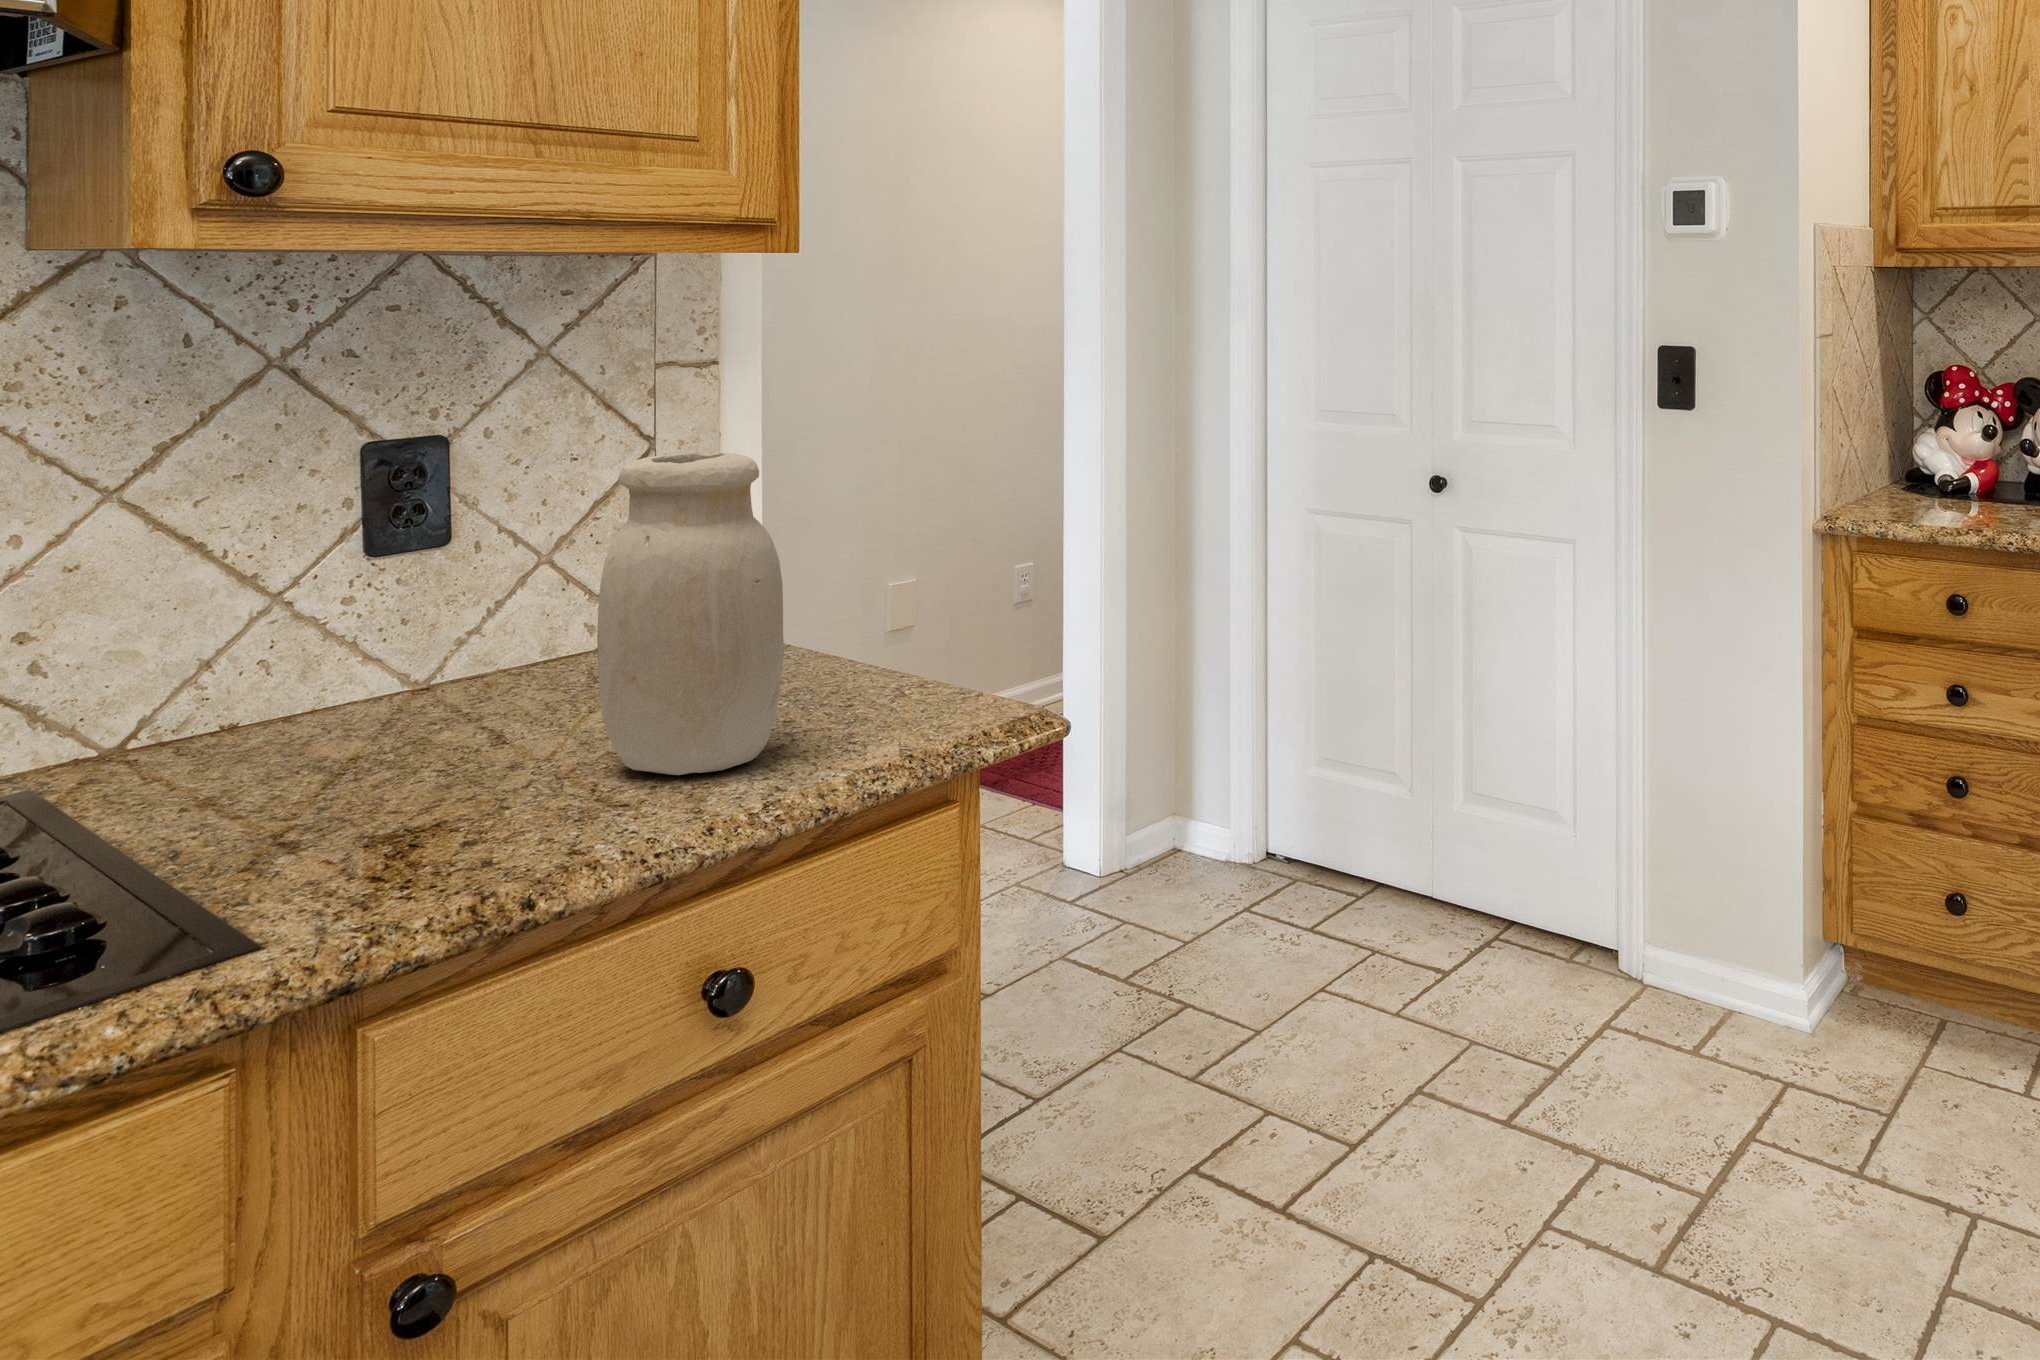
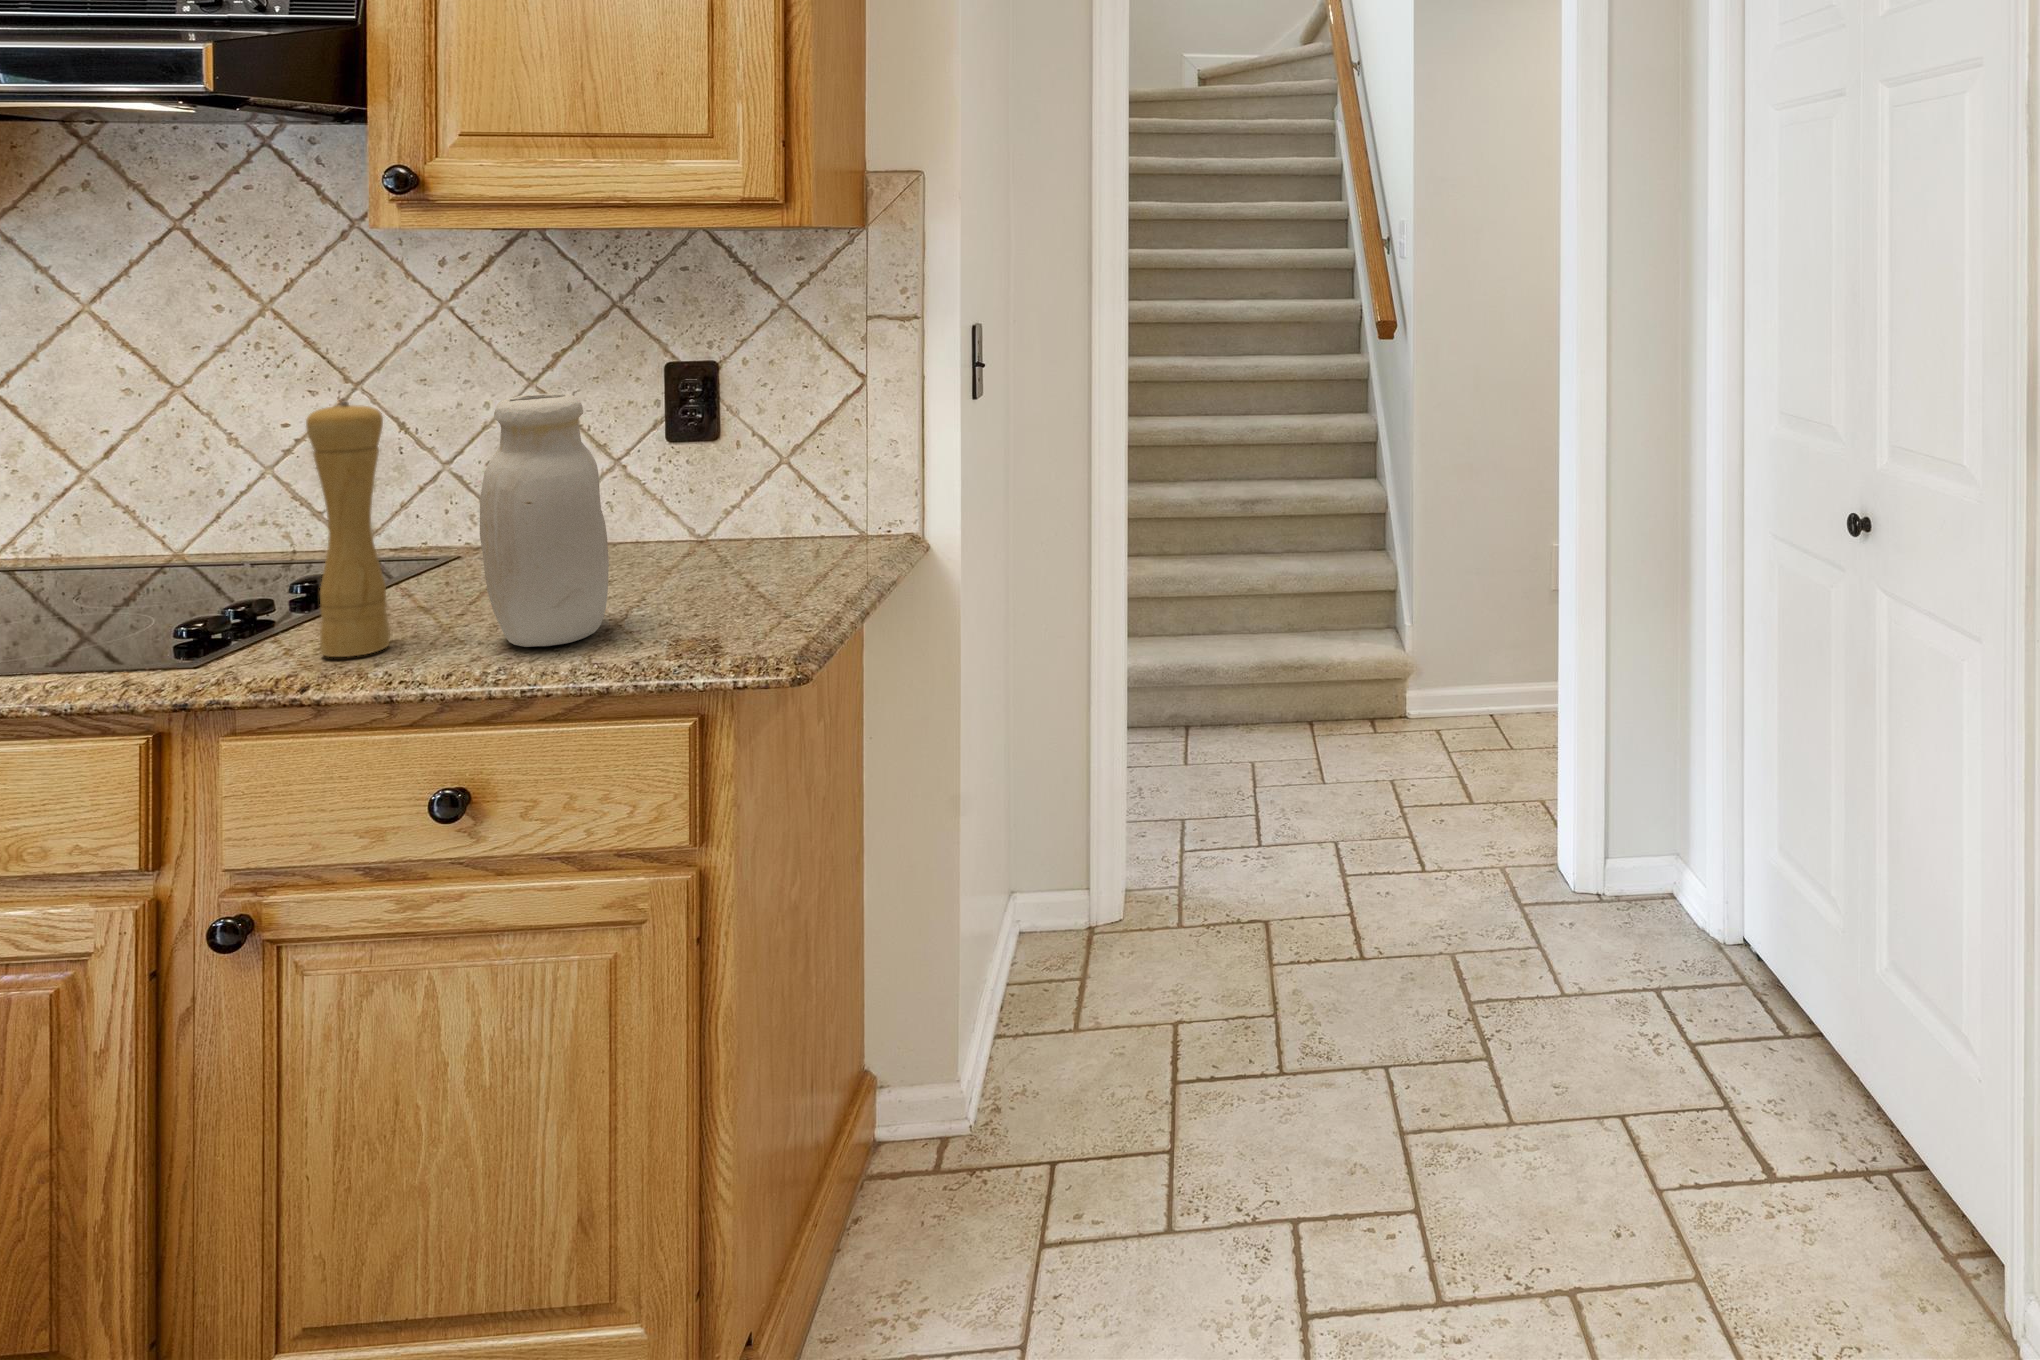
pepper mill: none [415,483,529,853] -> present [306,402,390,657]

